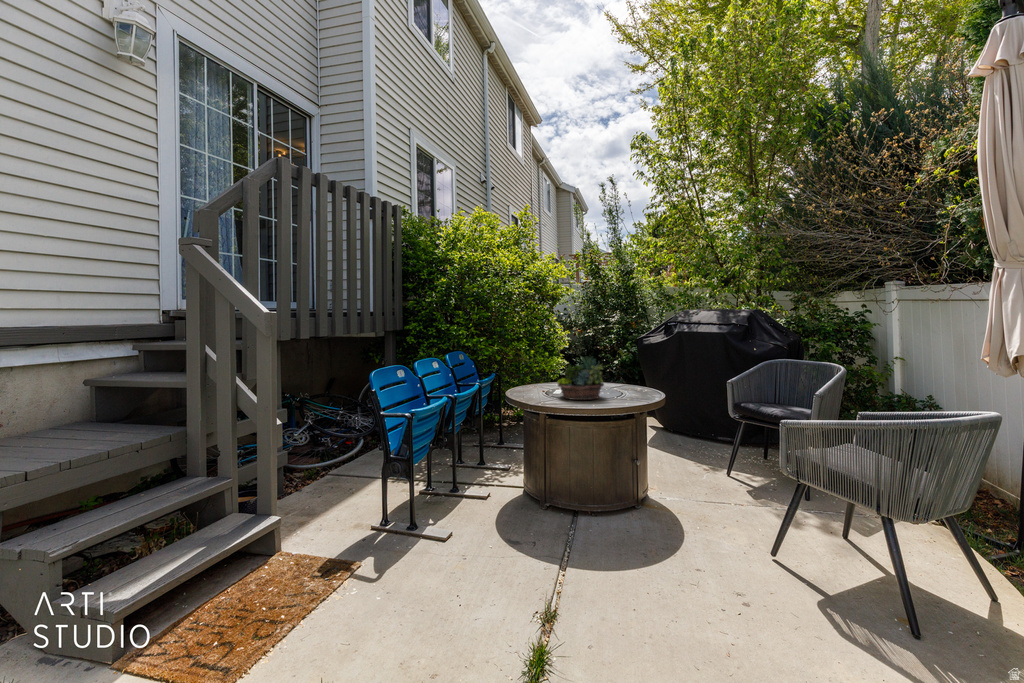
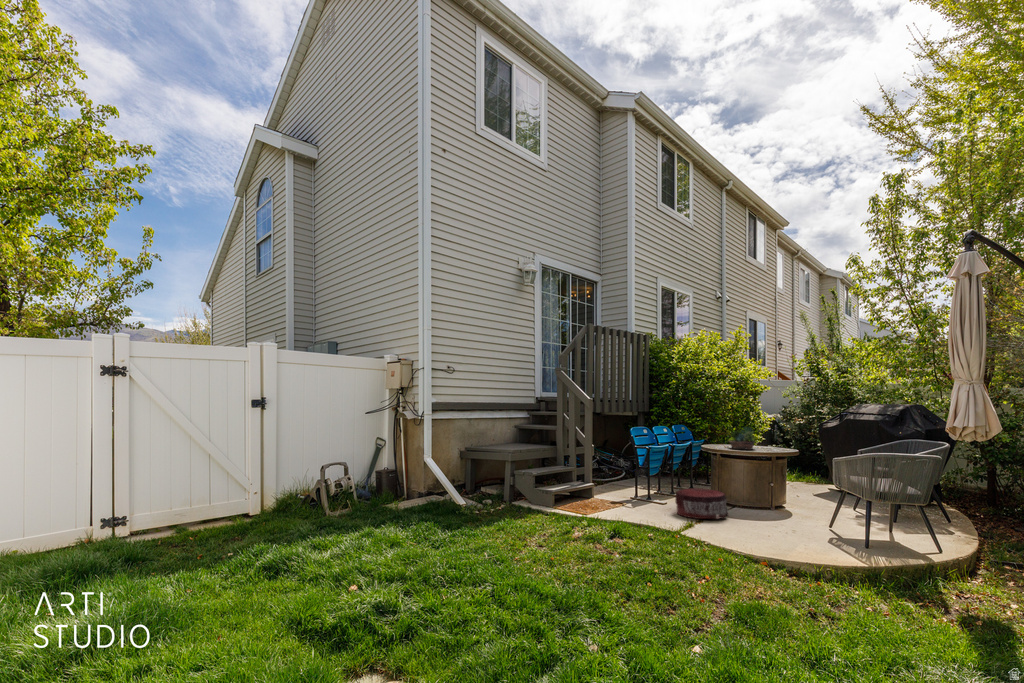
pouf: none [473,490,583,579] -> present [675,488,728,519]

